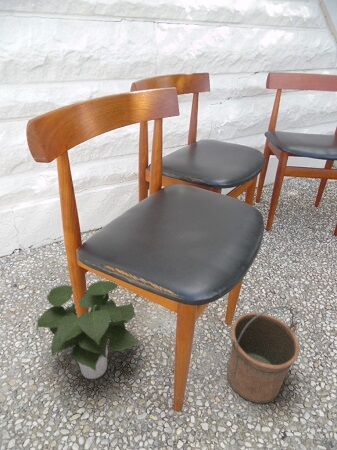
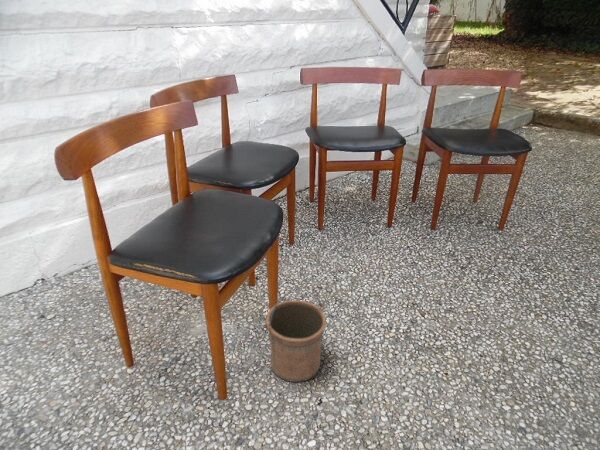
potted plant: present [36,281,140,379] -> none [73,286,181,388]

